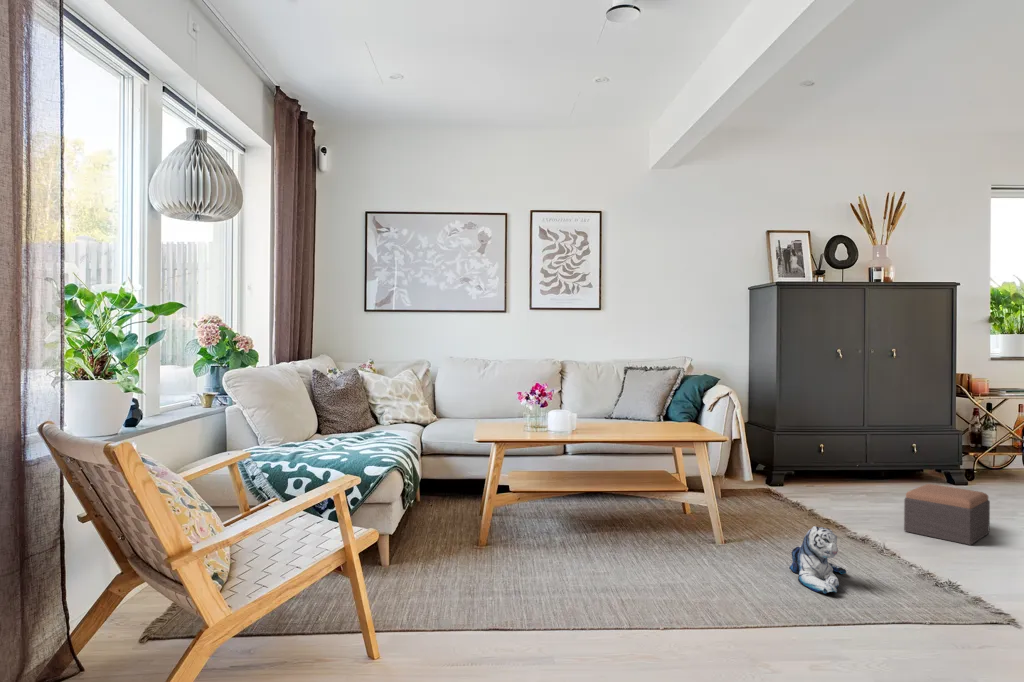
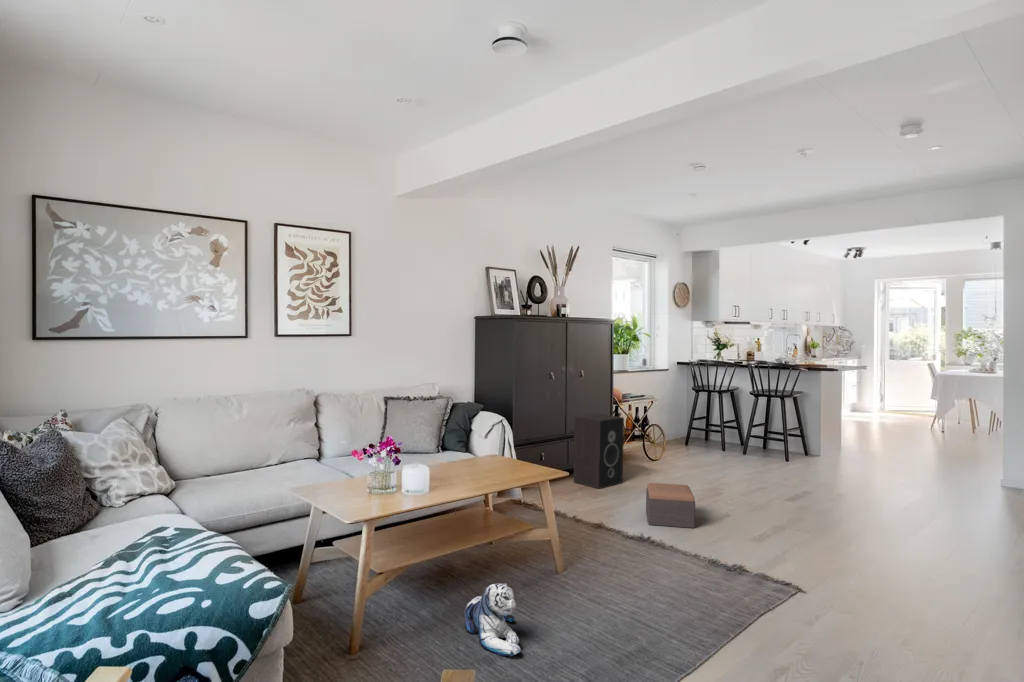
speaker: none [869,404,942,495] -> present [573,414,624,489]
plush toy: present [789,526,846,594] -> present [465,583,521,657]

